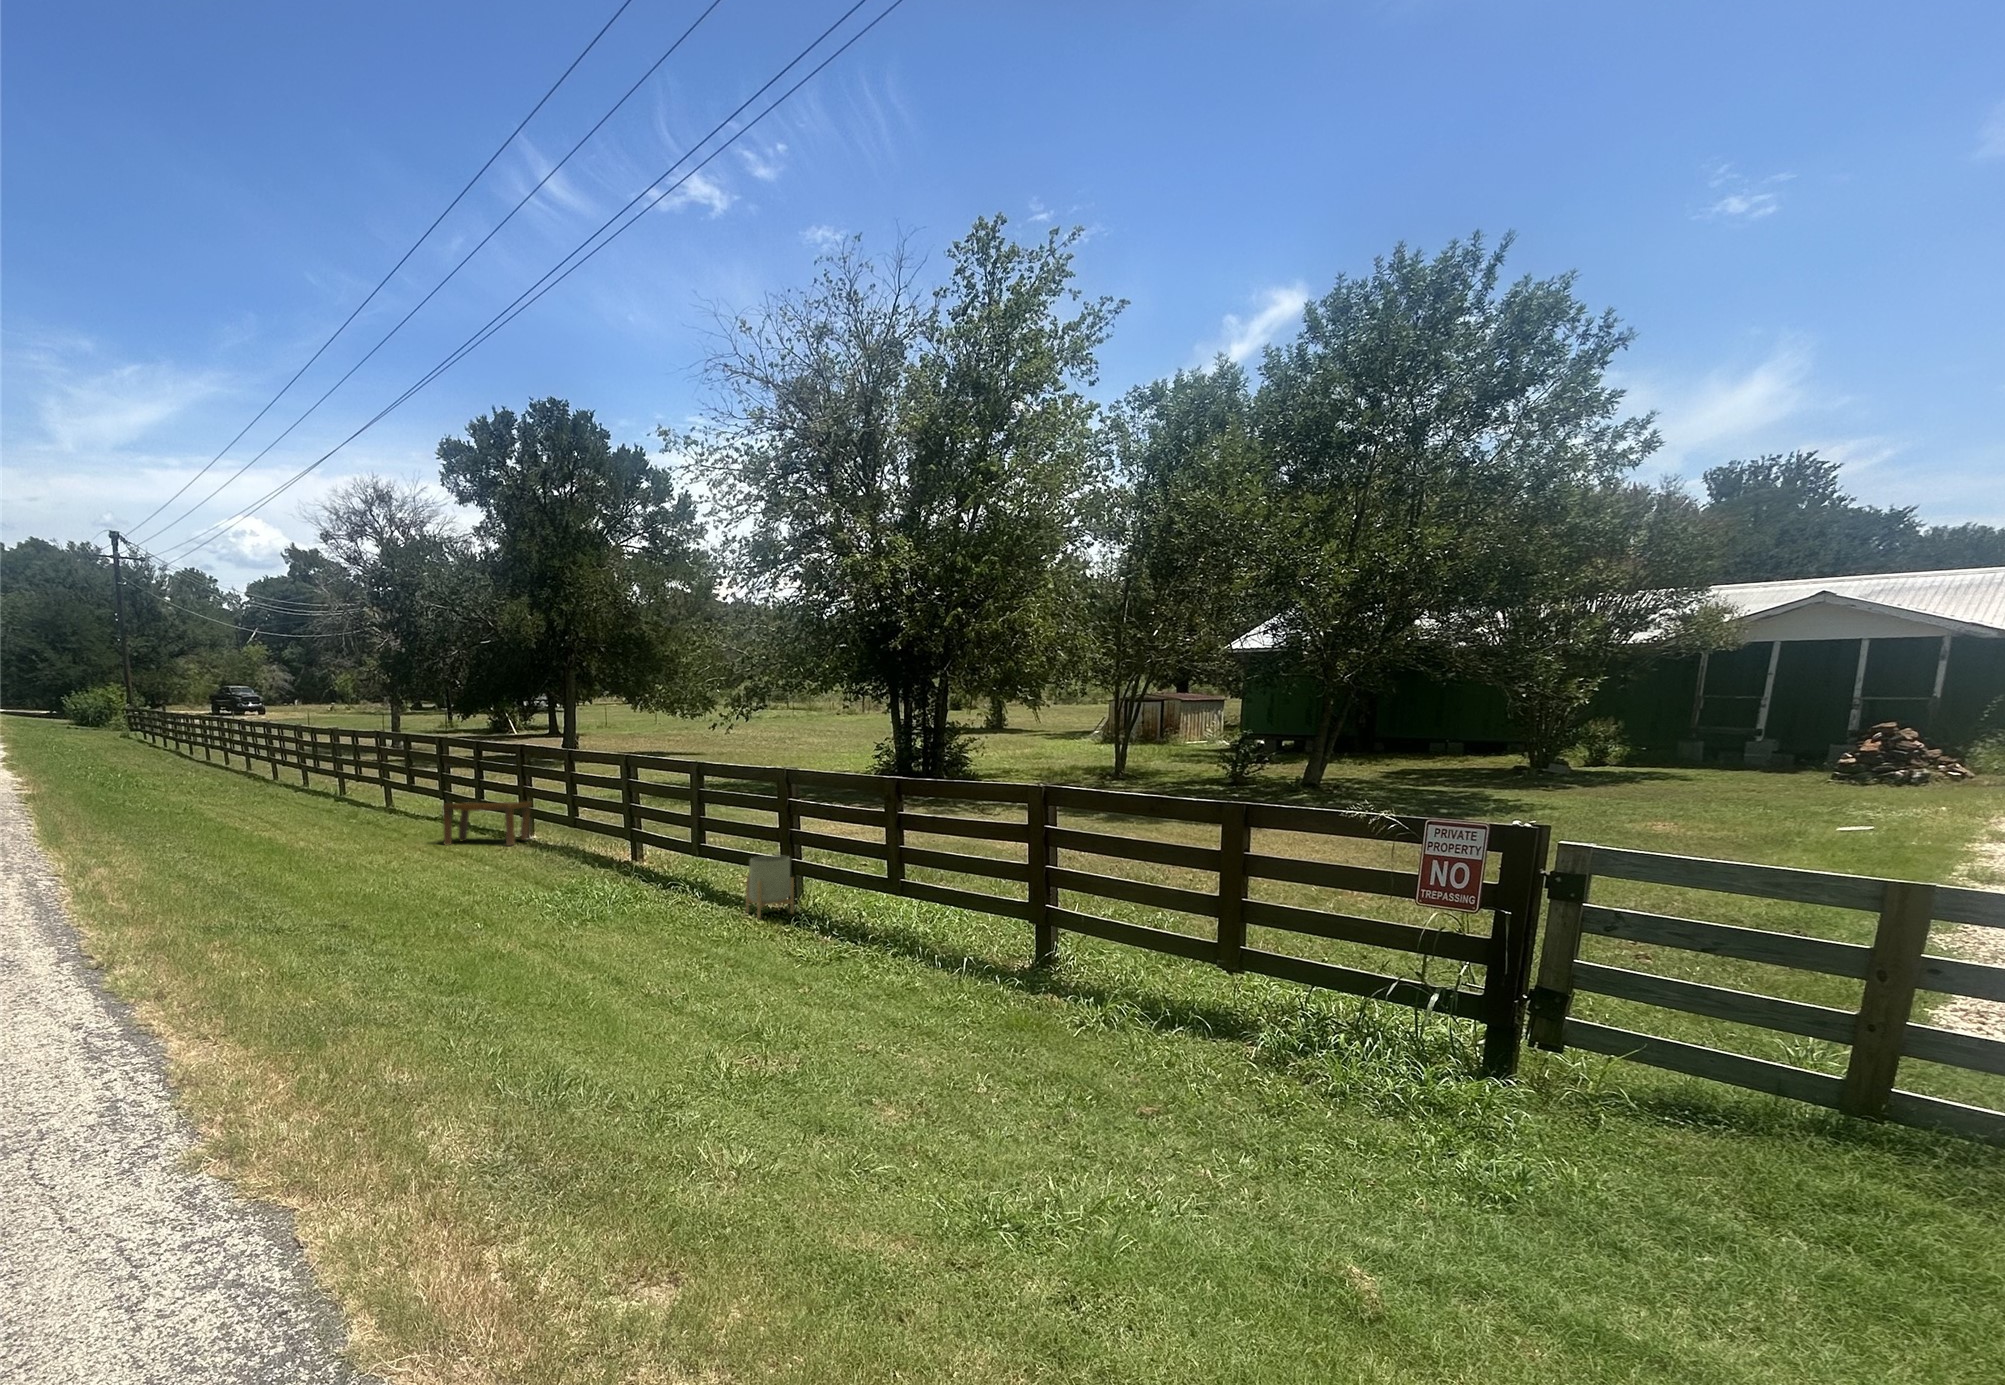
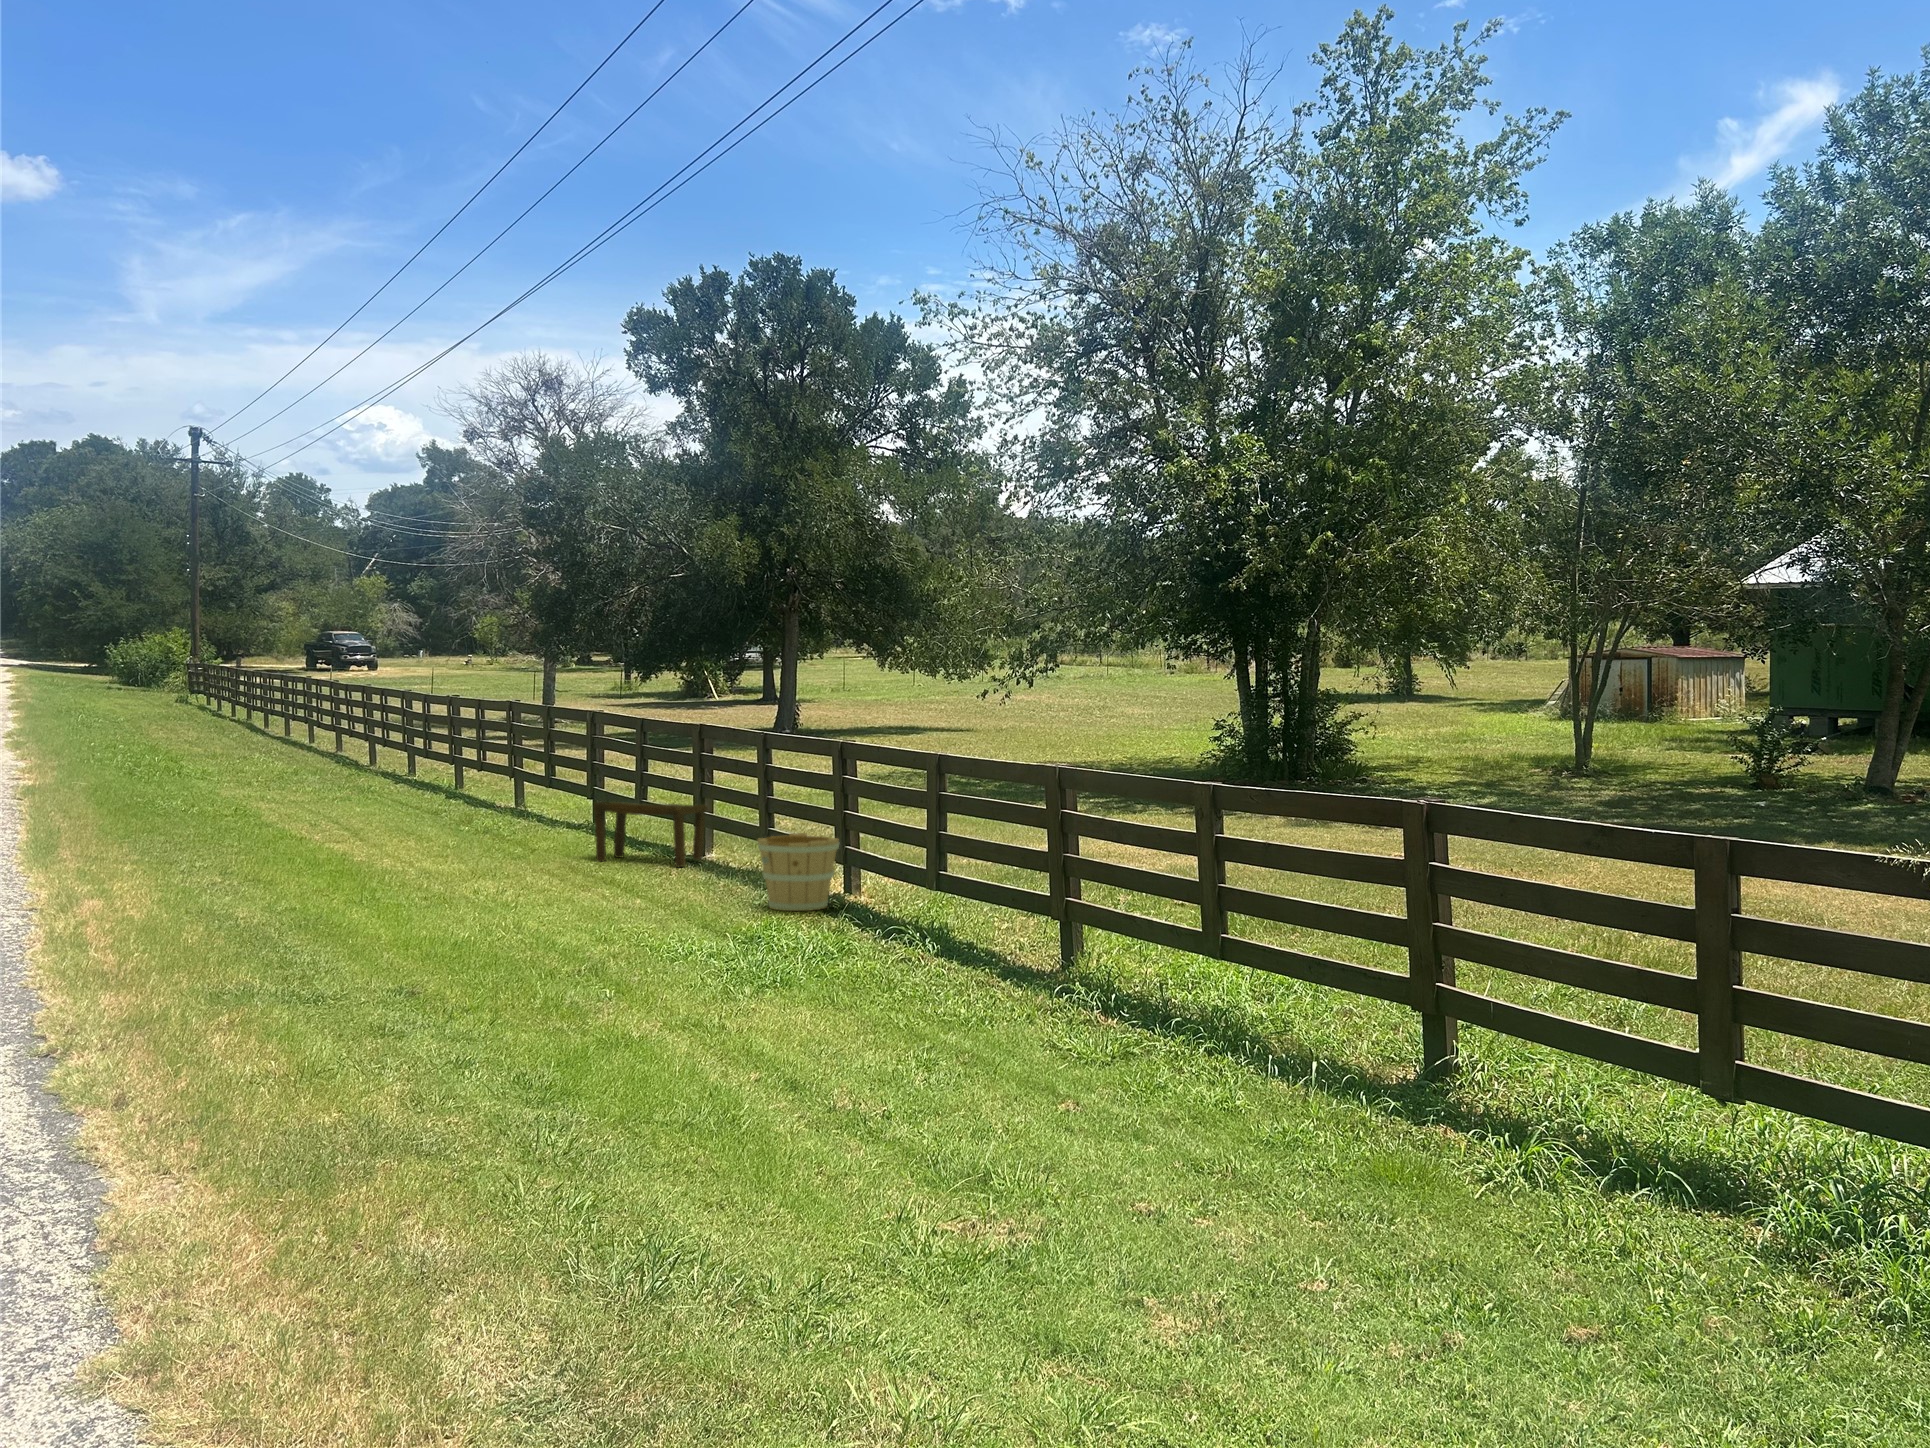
wooden bucket: none [567,819,629,874] -> present [758,833,839,911]
planter: present [746,855,794,919] -> none [1001,896,1070,987]

